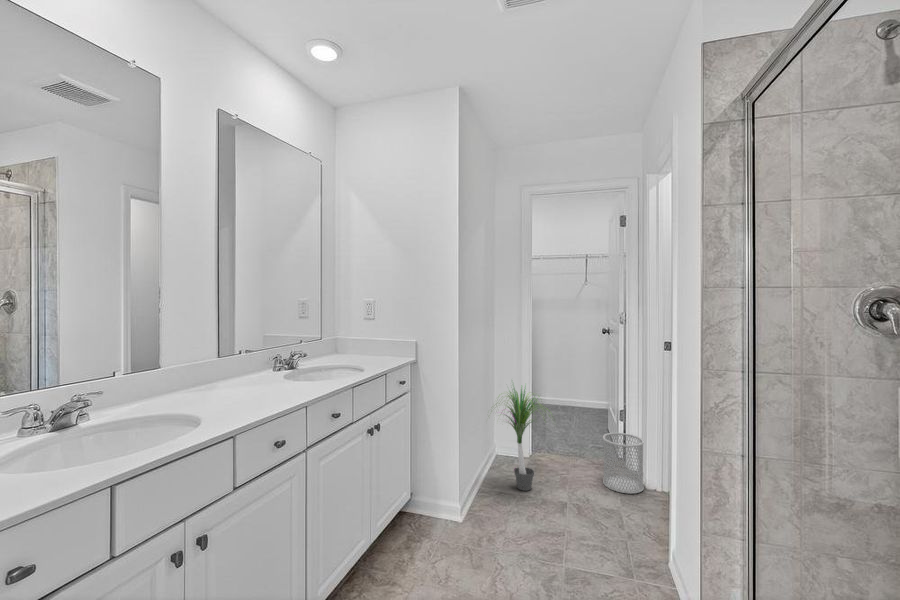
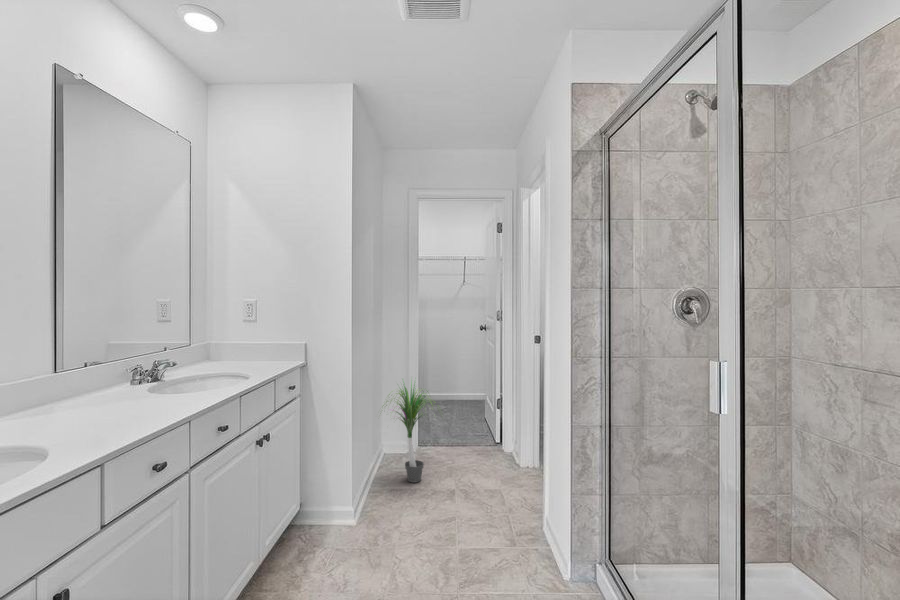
wastebasket: present [603,433,644,494] -> none [483,419,518,472]

